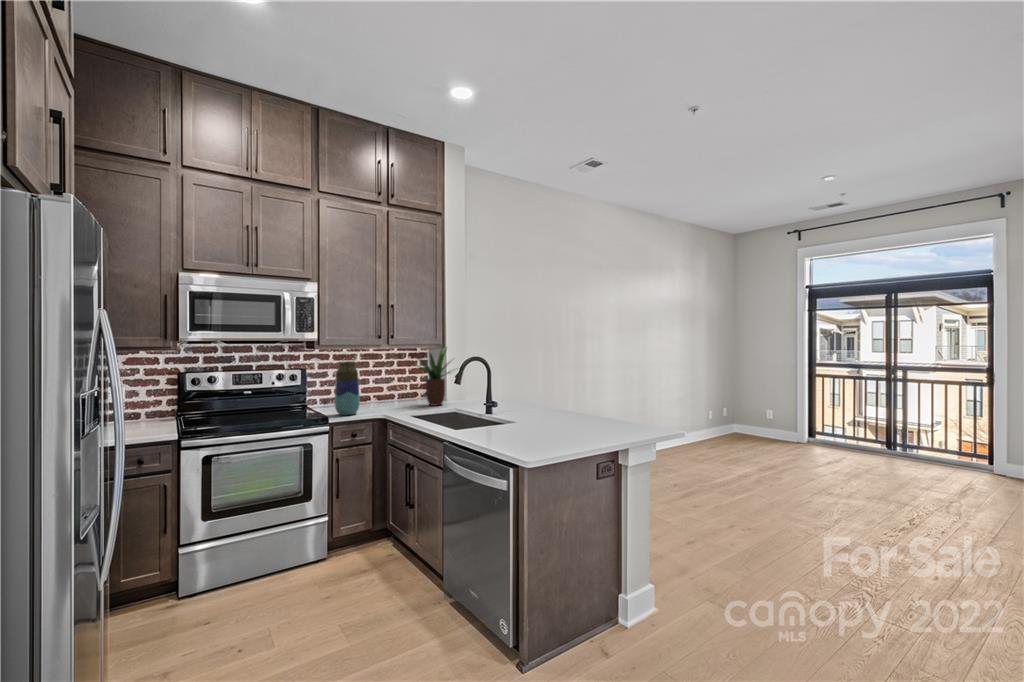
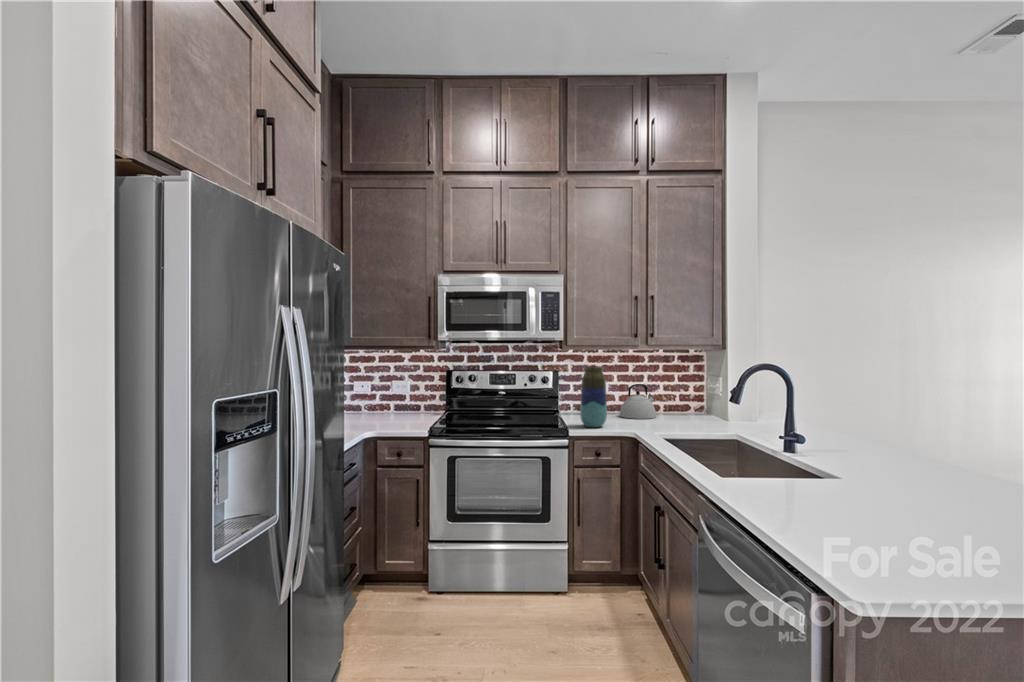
potted plant: present [418,348,451,406] -> none [673,348,740,426]
kettle: none [363,377,395,406] -> present [620,384,656,419]

